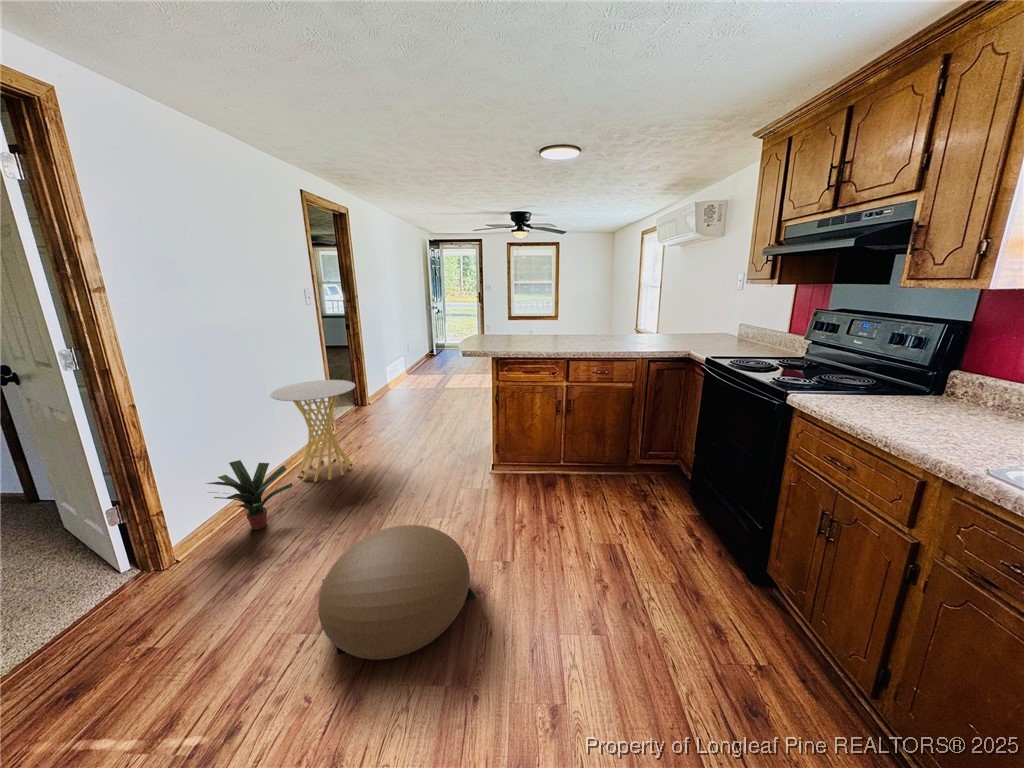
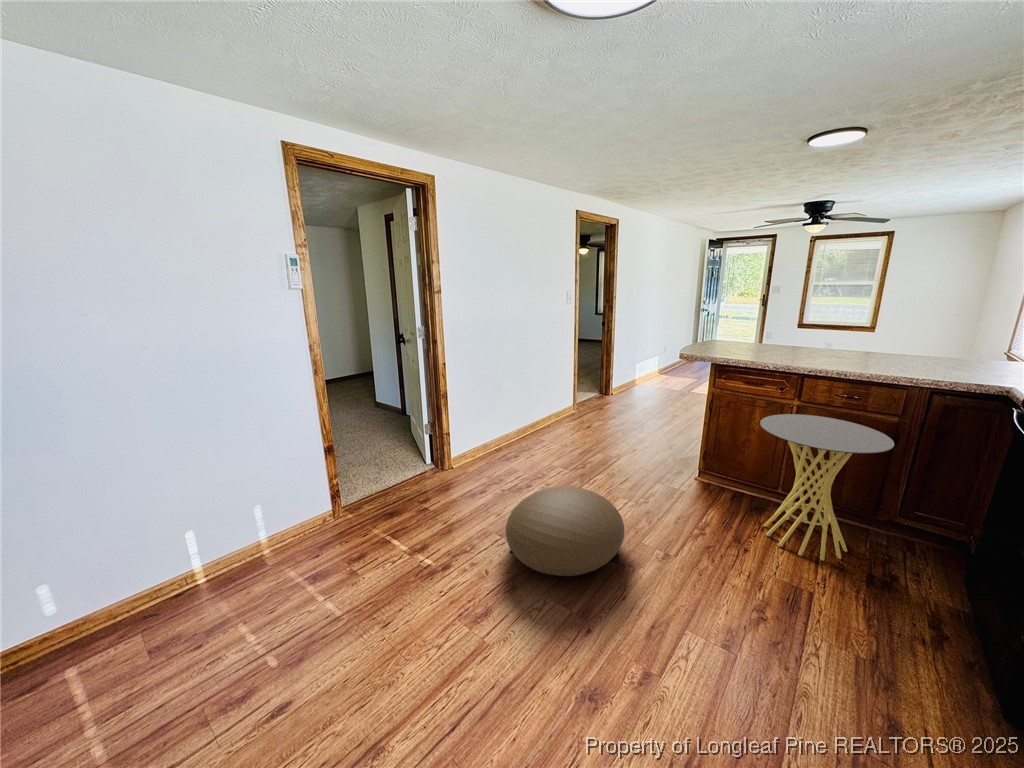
side table: present [270,380,355,482] -> present [760,414,894,561]
potted plant: present [207,460,293,530] -> none [472,413,525,464]

